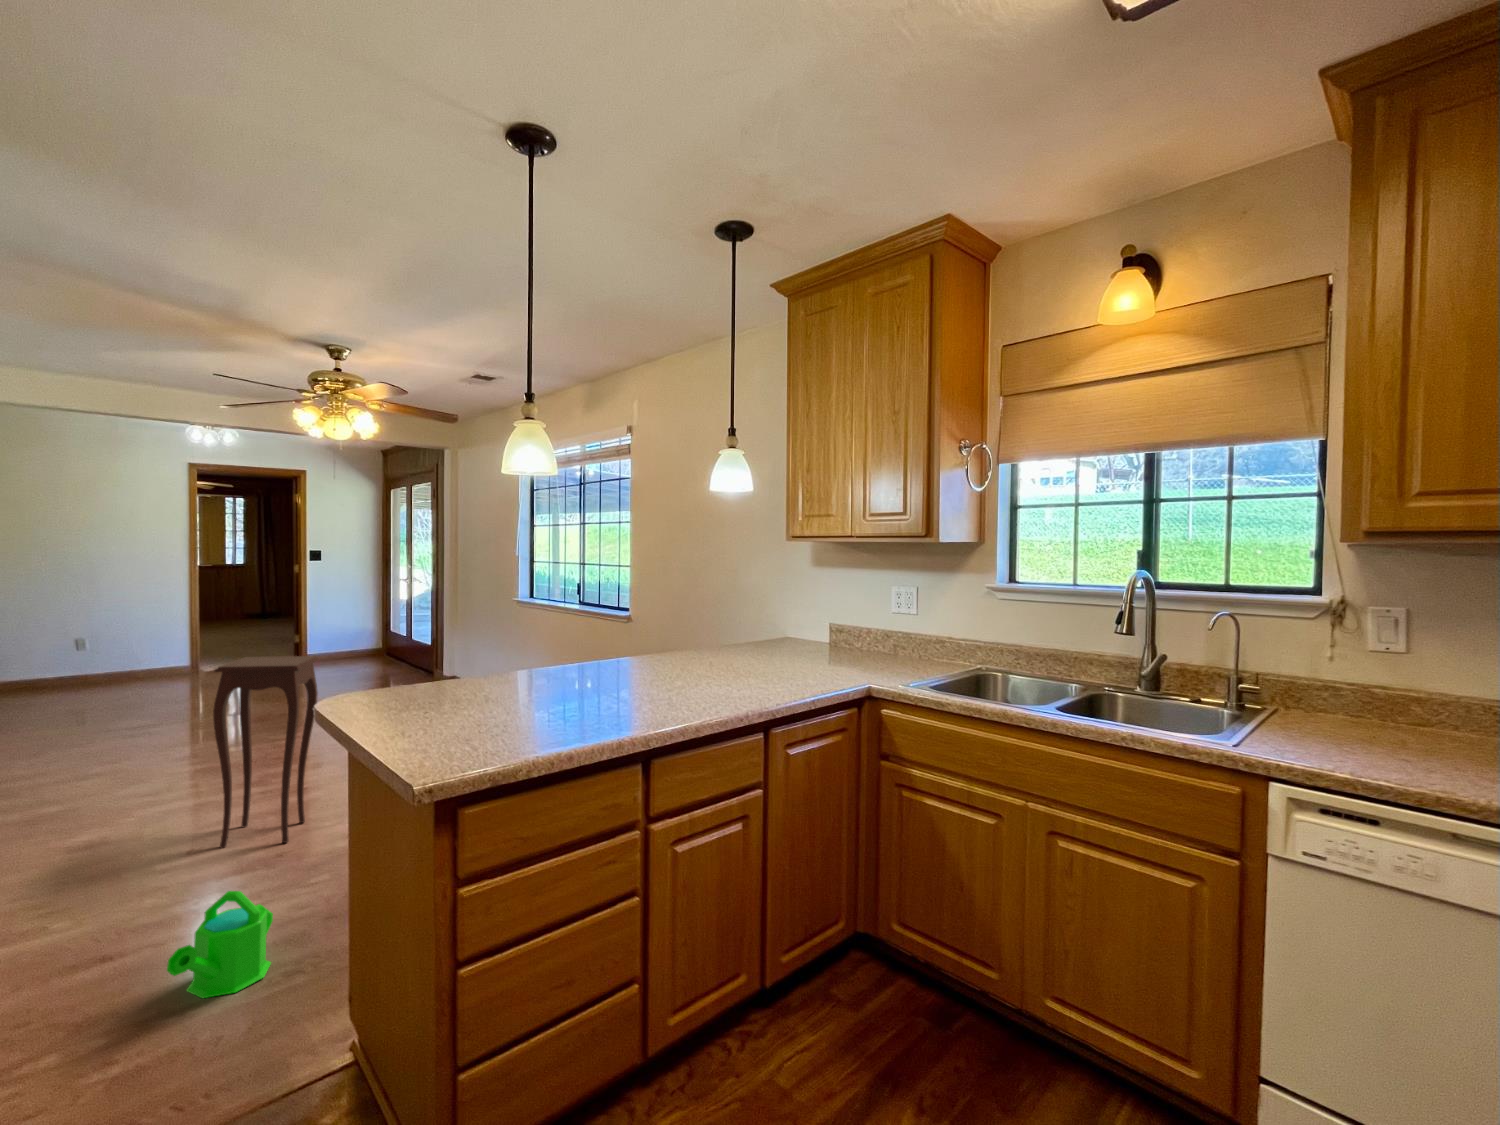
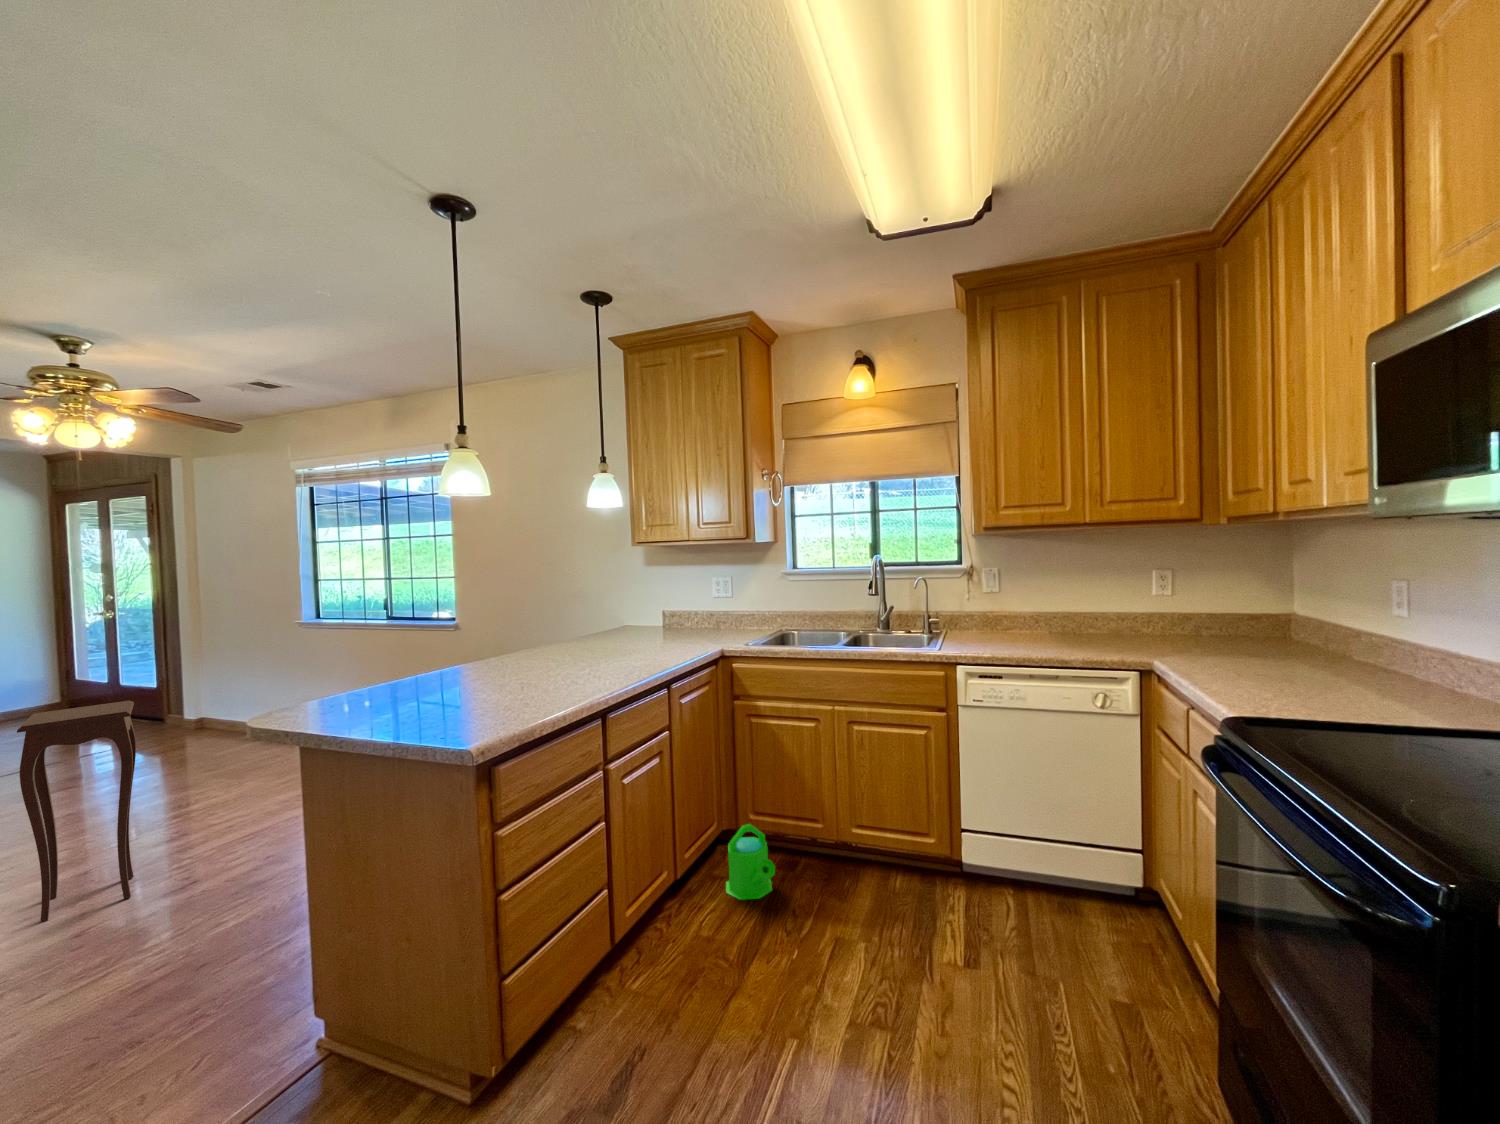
watering can: present [167,891,273,998] -> present [726,824,775,900]

